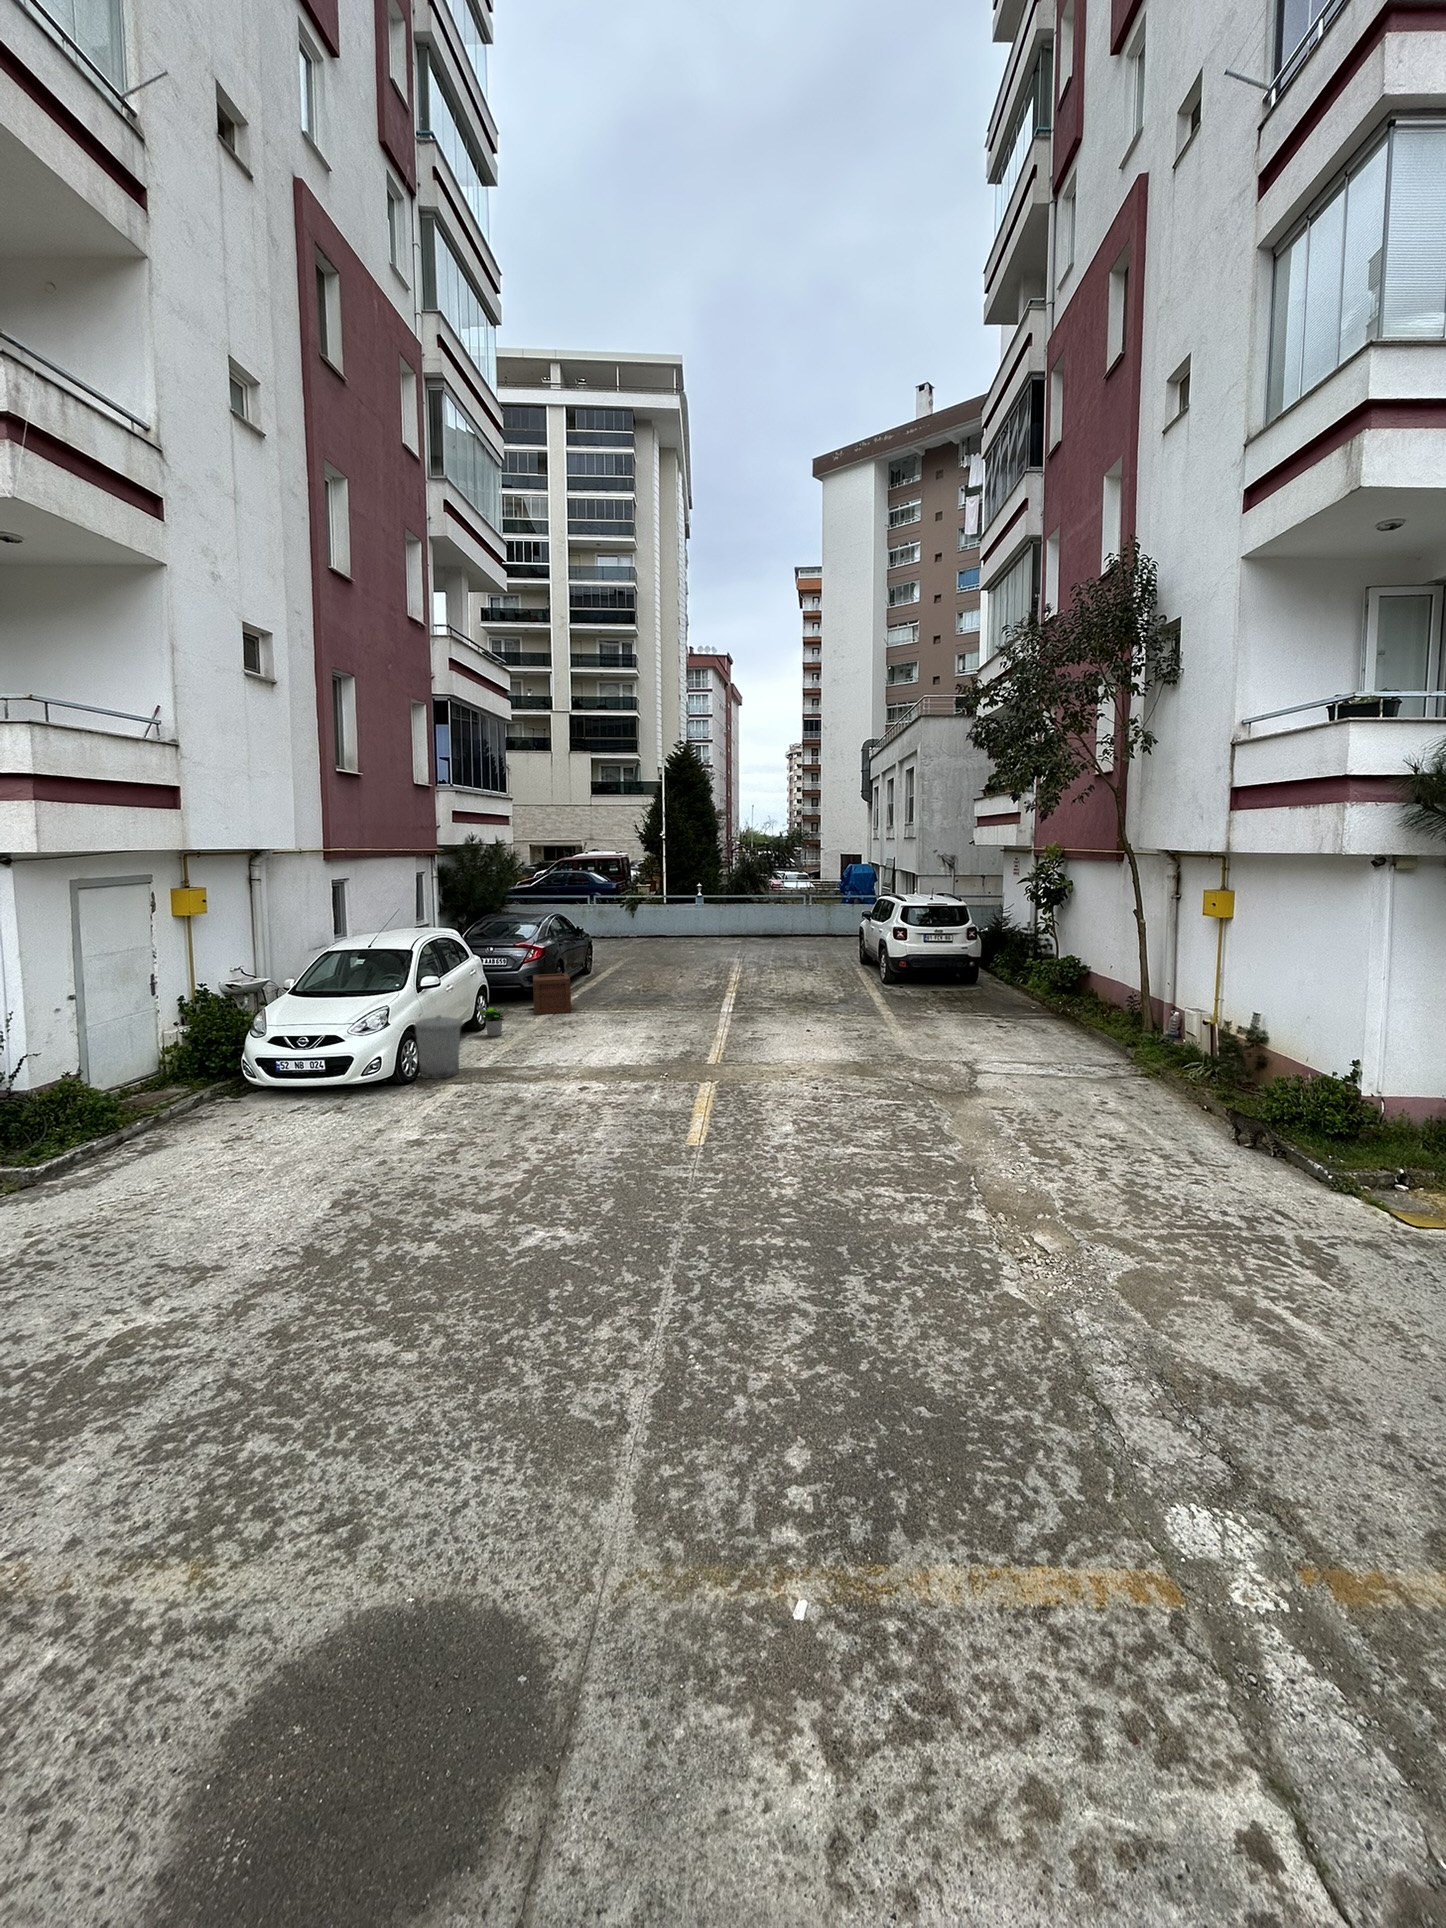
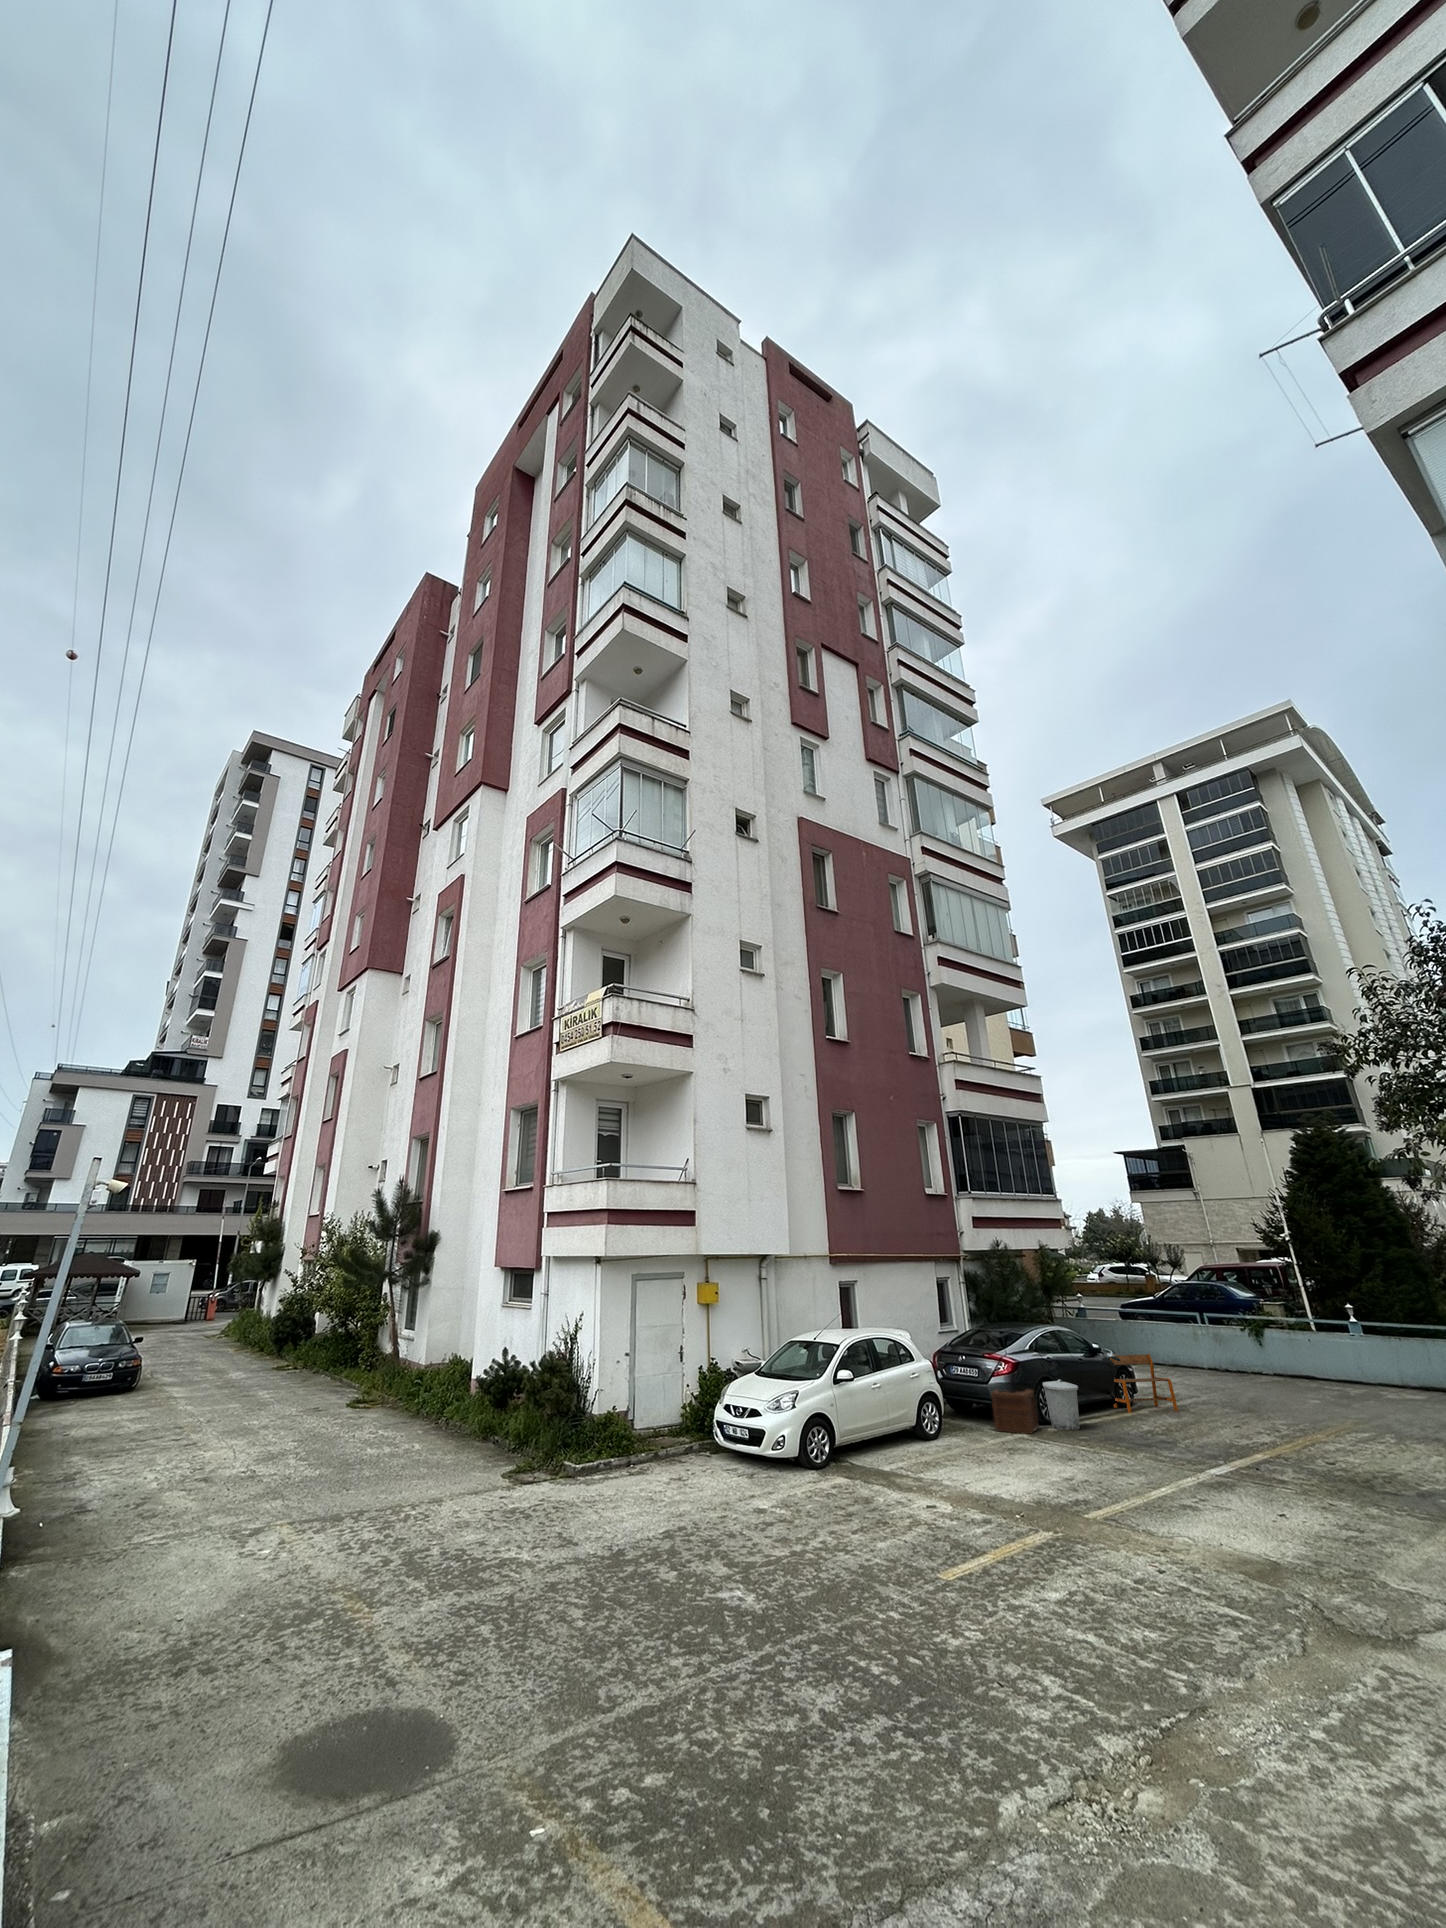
bench: none [601,932,653,983] -> present [1110,1354,1178,1413]
potted plant: present [479,1007,506,1036] -> none [915,1412,946,1444]
trash can: present [415,1015,463,1079] -> present [1043,1380,1080,1430]

